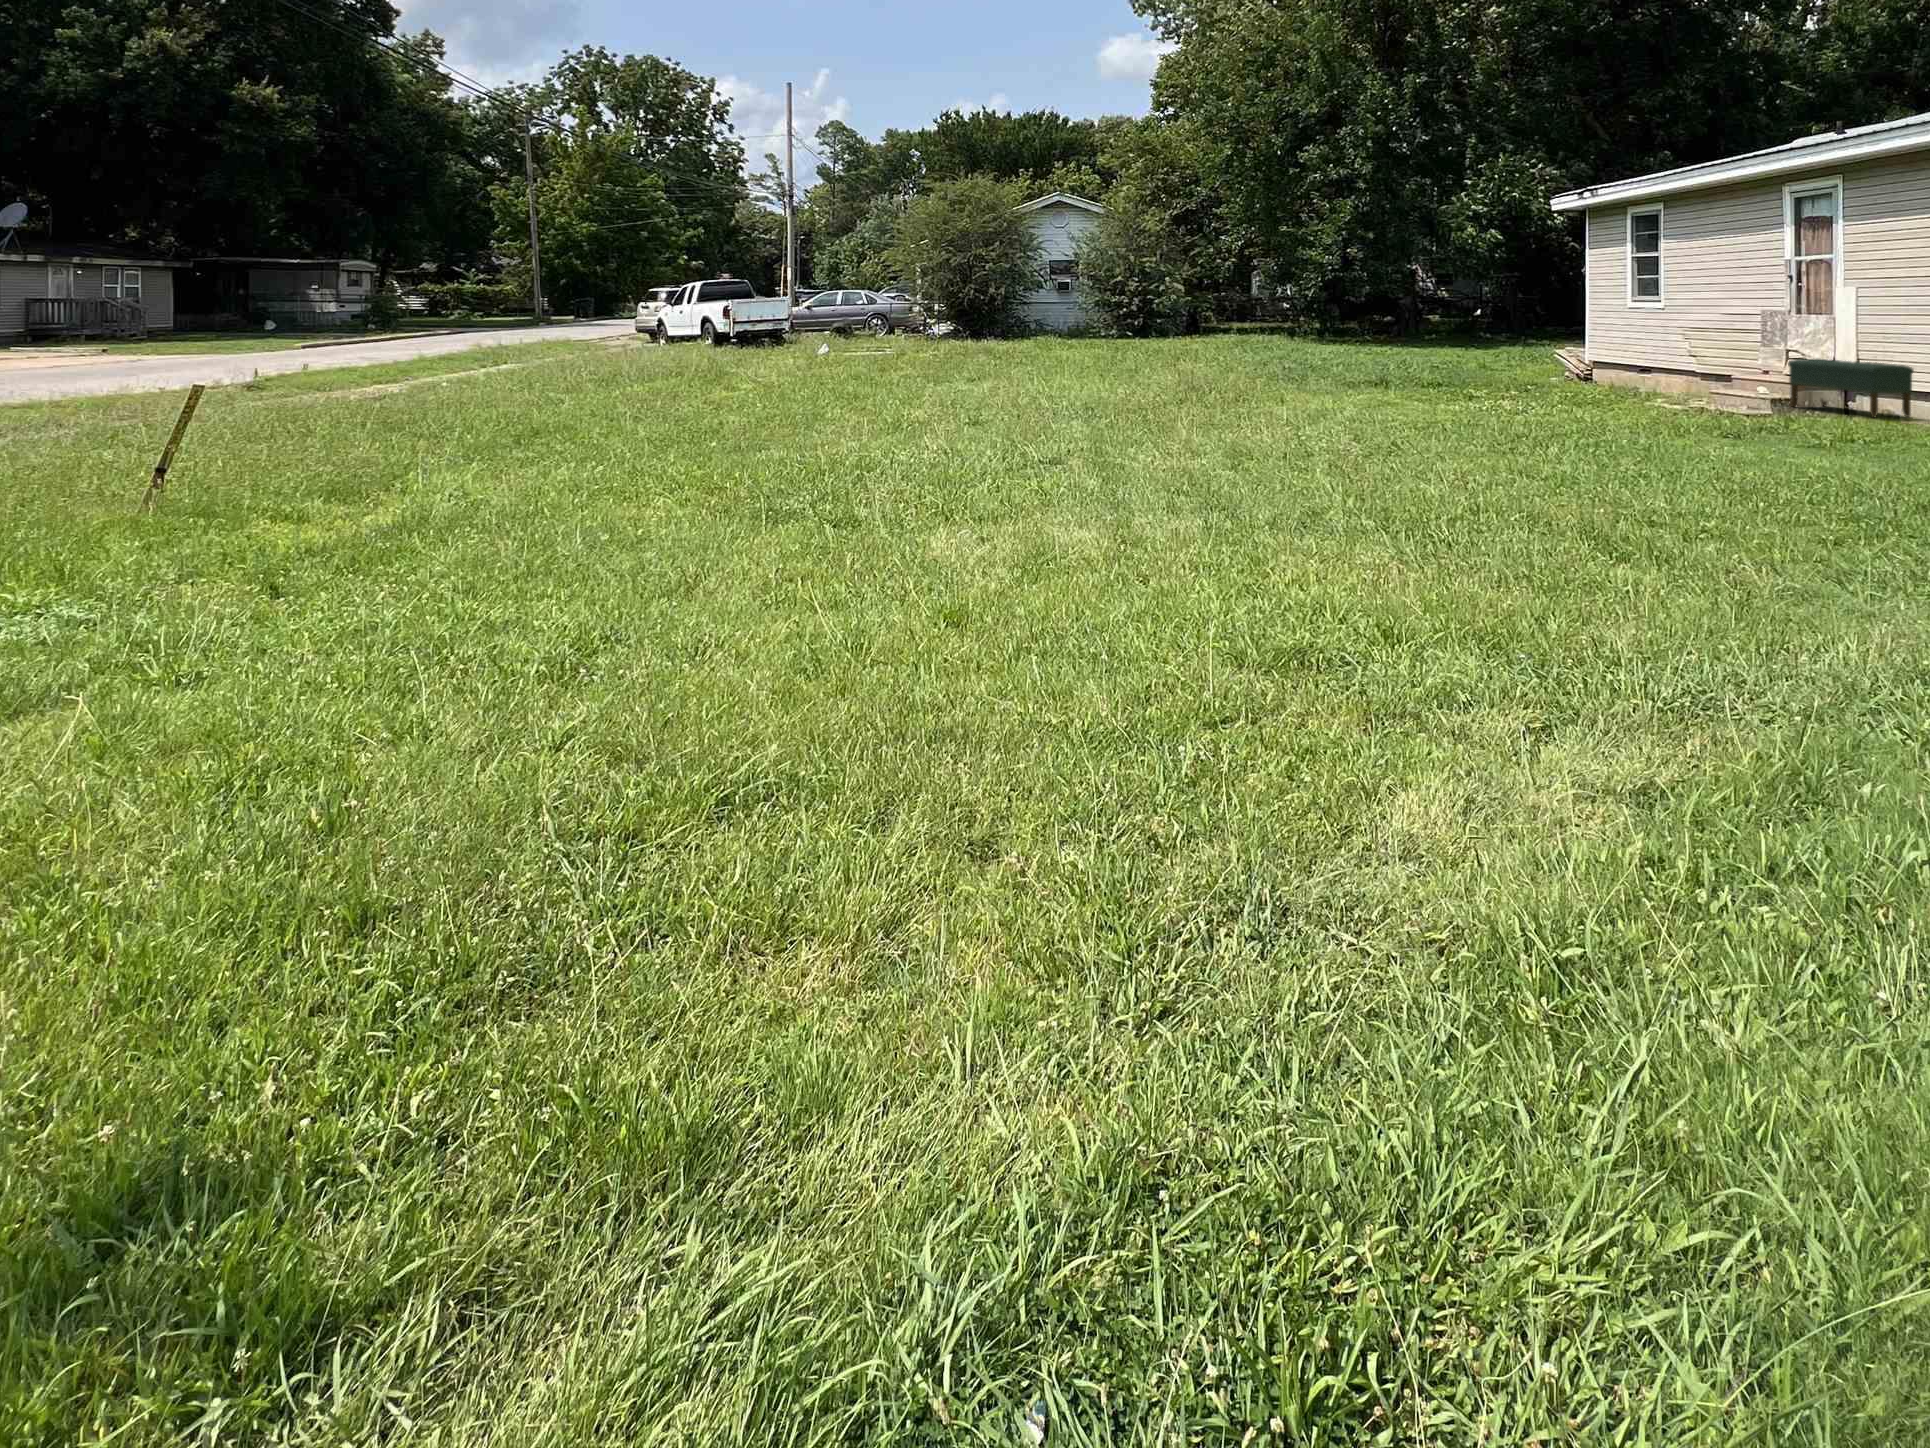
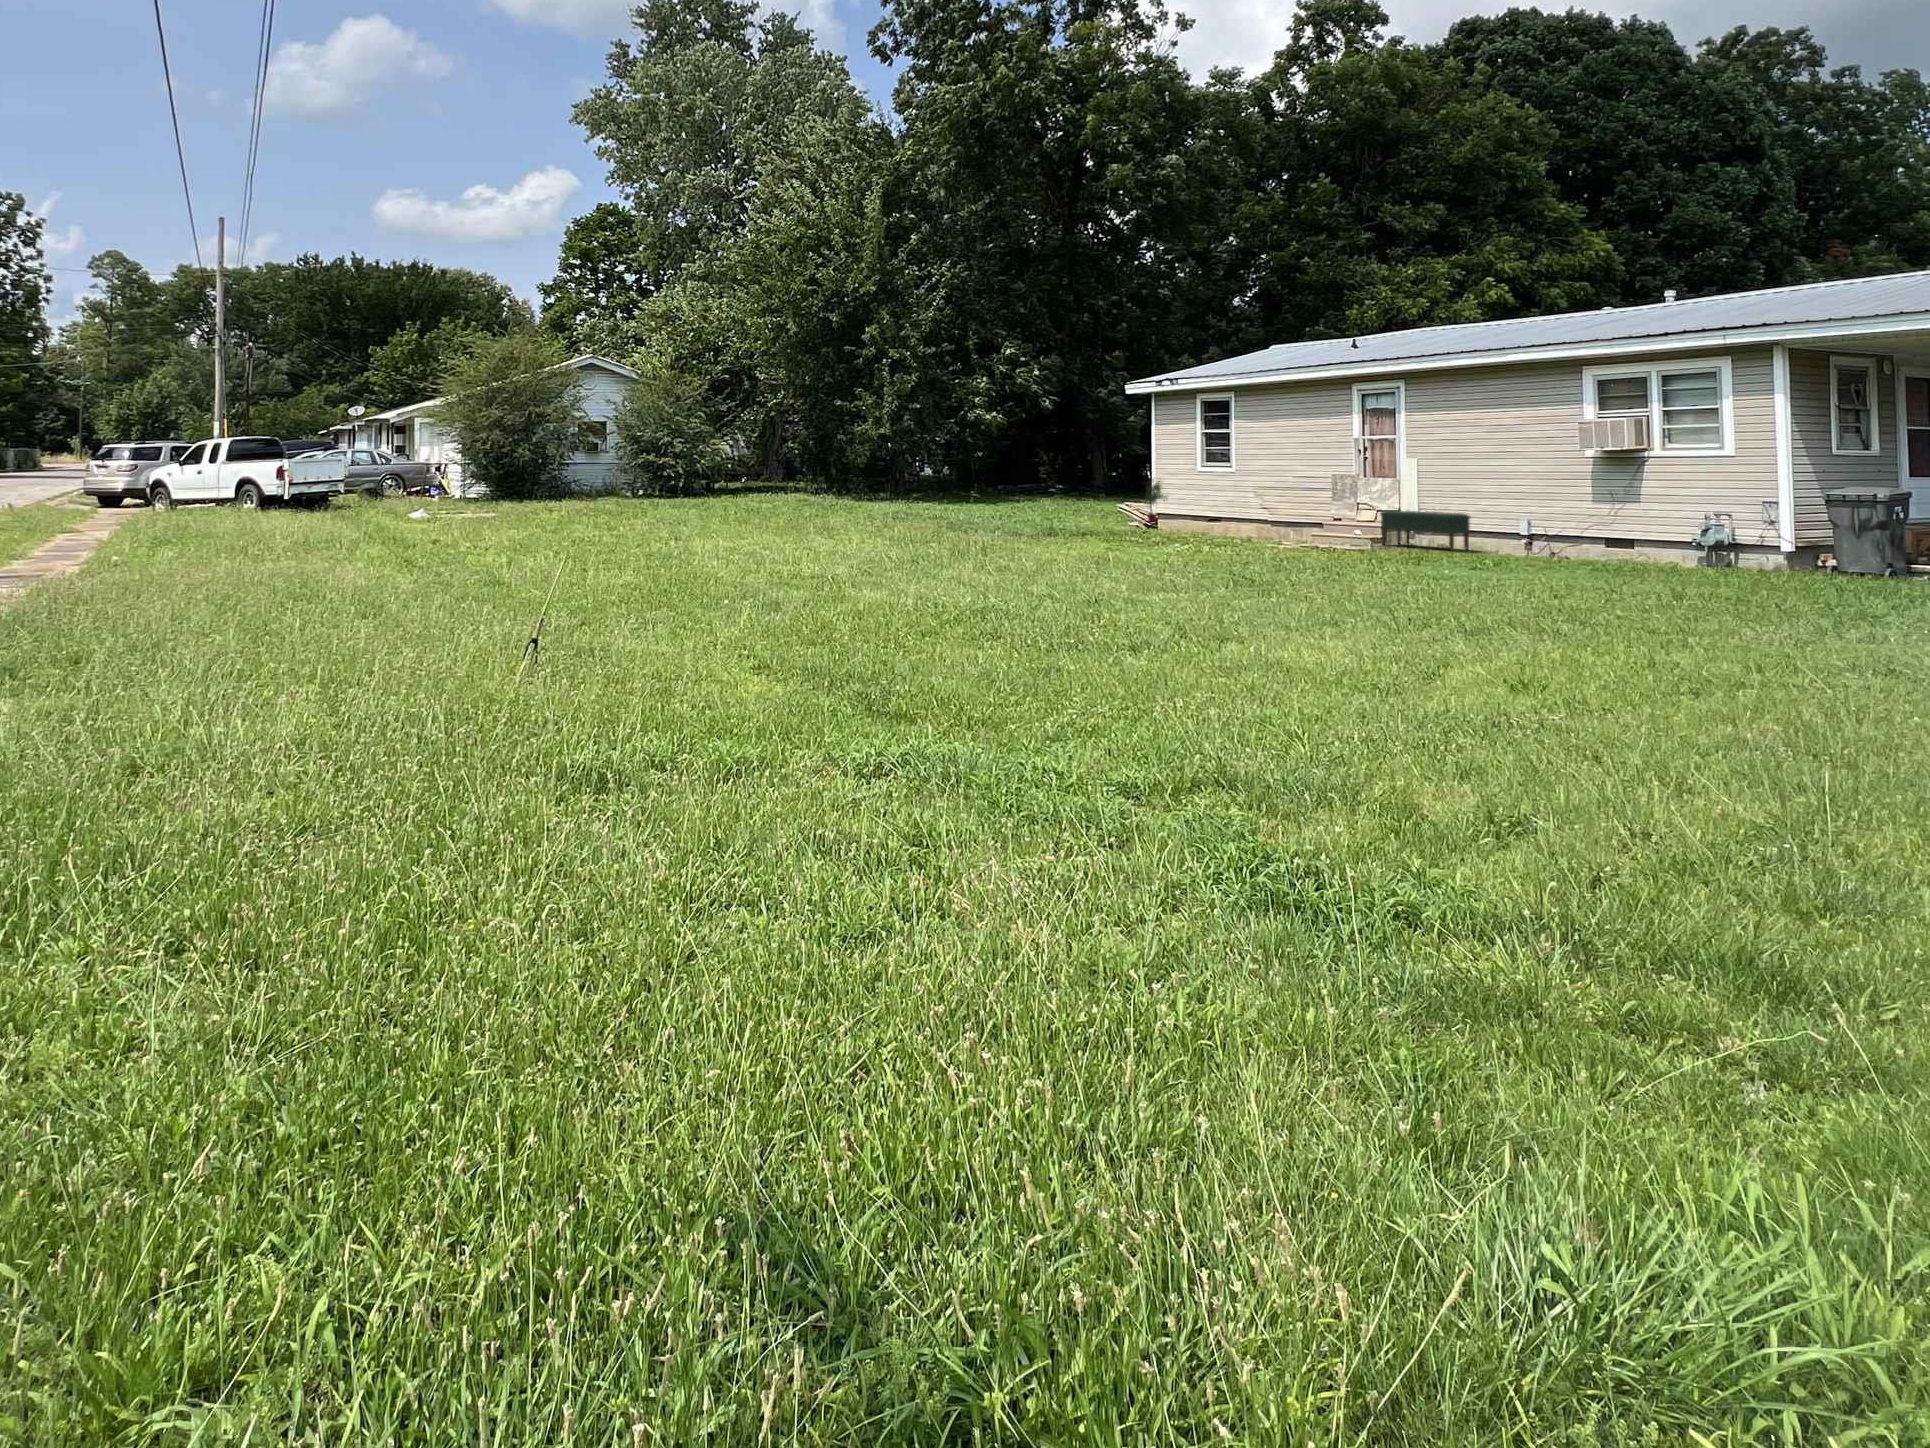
potted tree: none [1554,315,1589,371] -> present [1146,479,1165,522]

